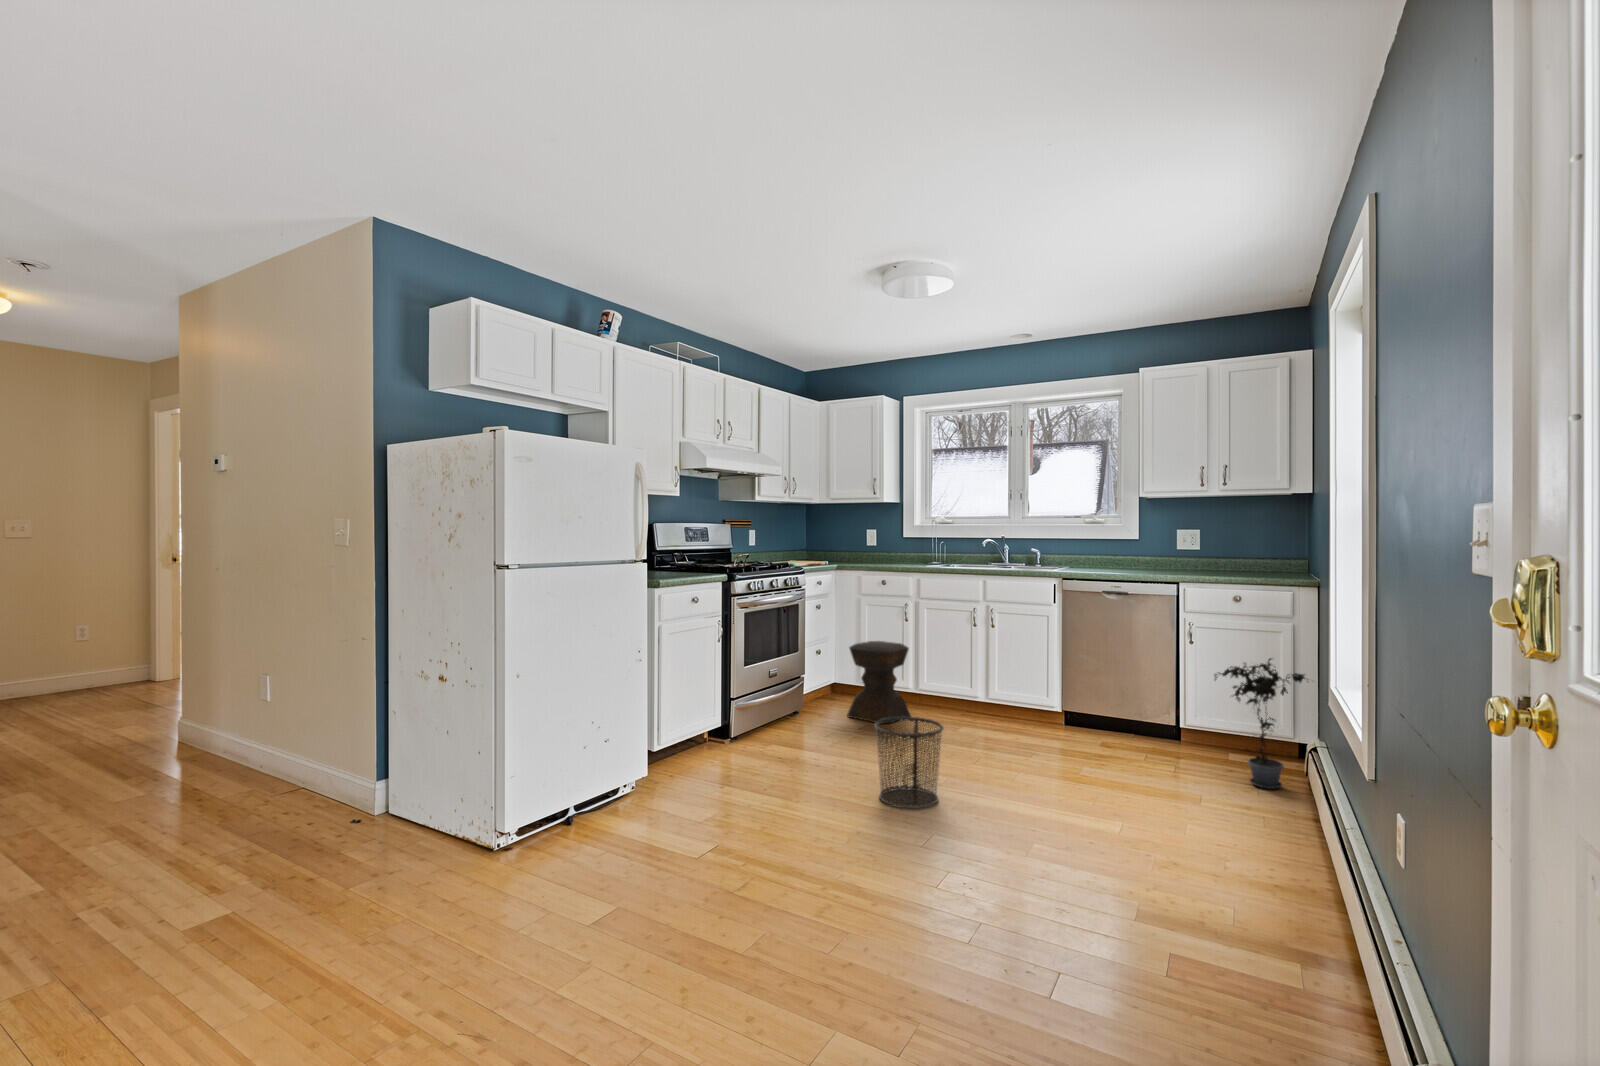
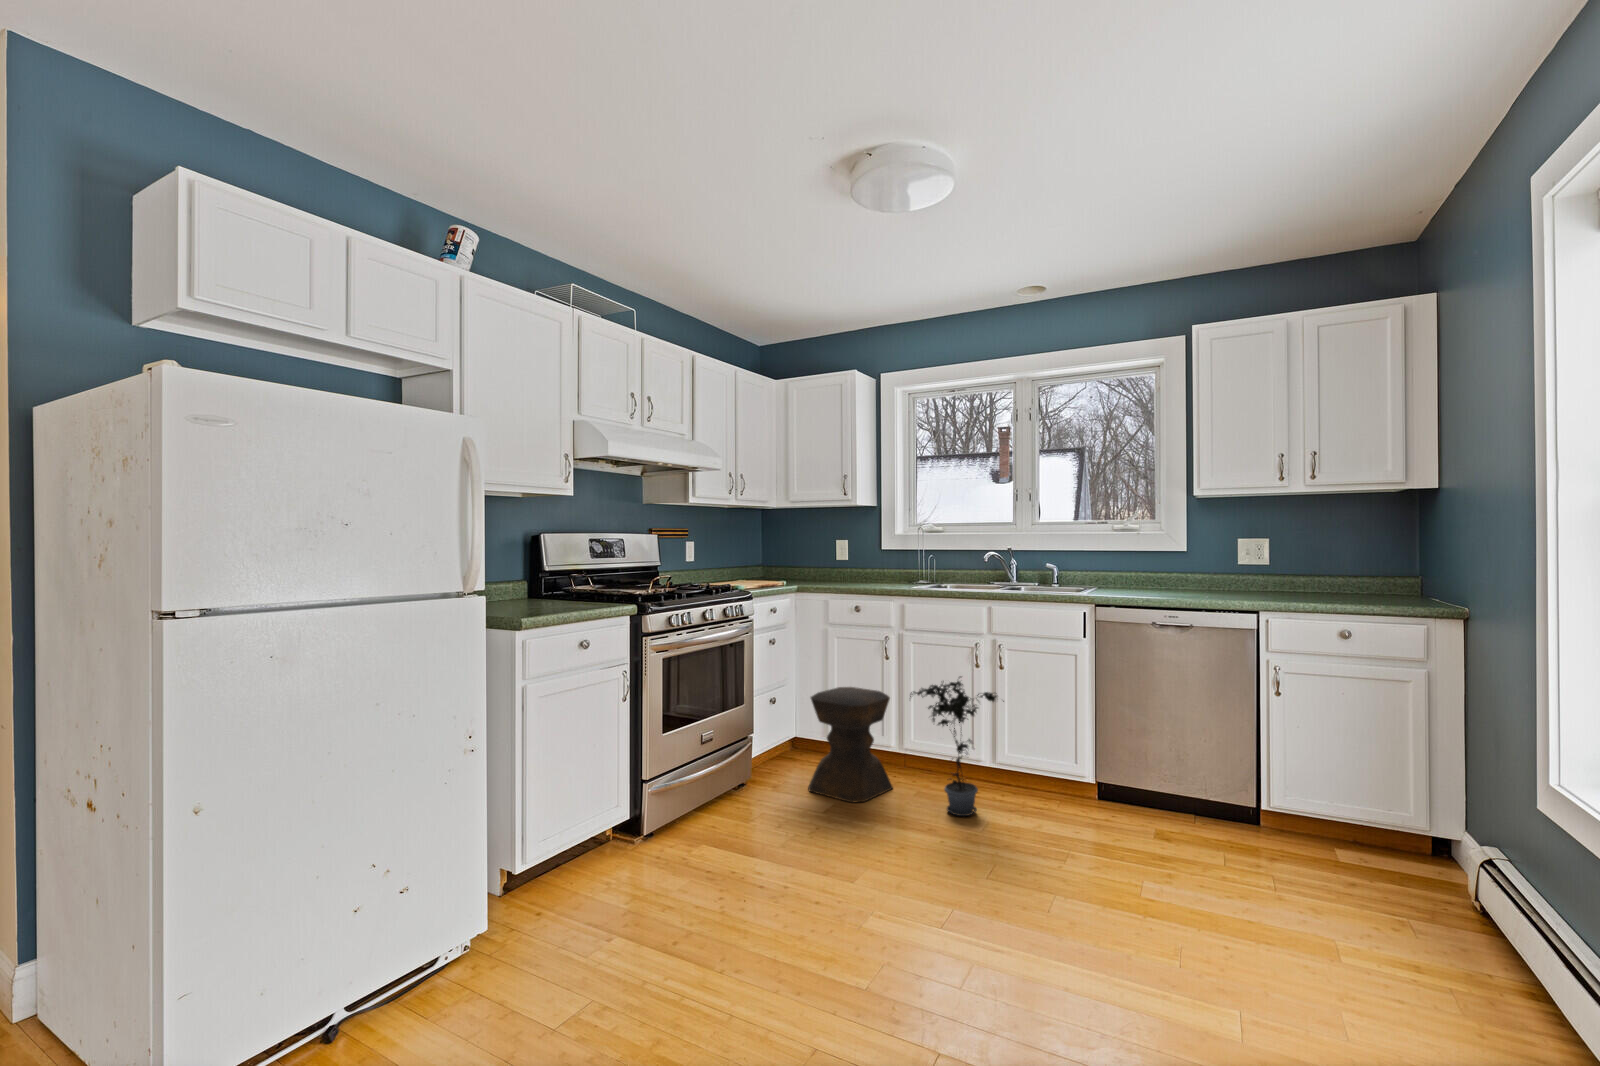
potted plant: present [1214,658,1305,789] -> present [910,676,1004,816]
waste bin: present [874,717,943,809] -> none [839,825,947,984]

